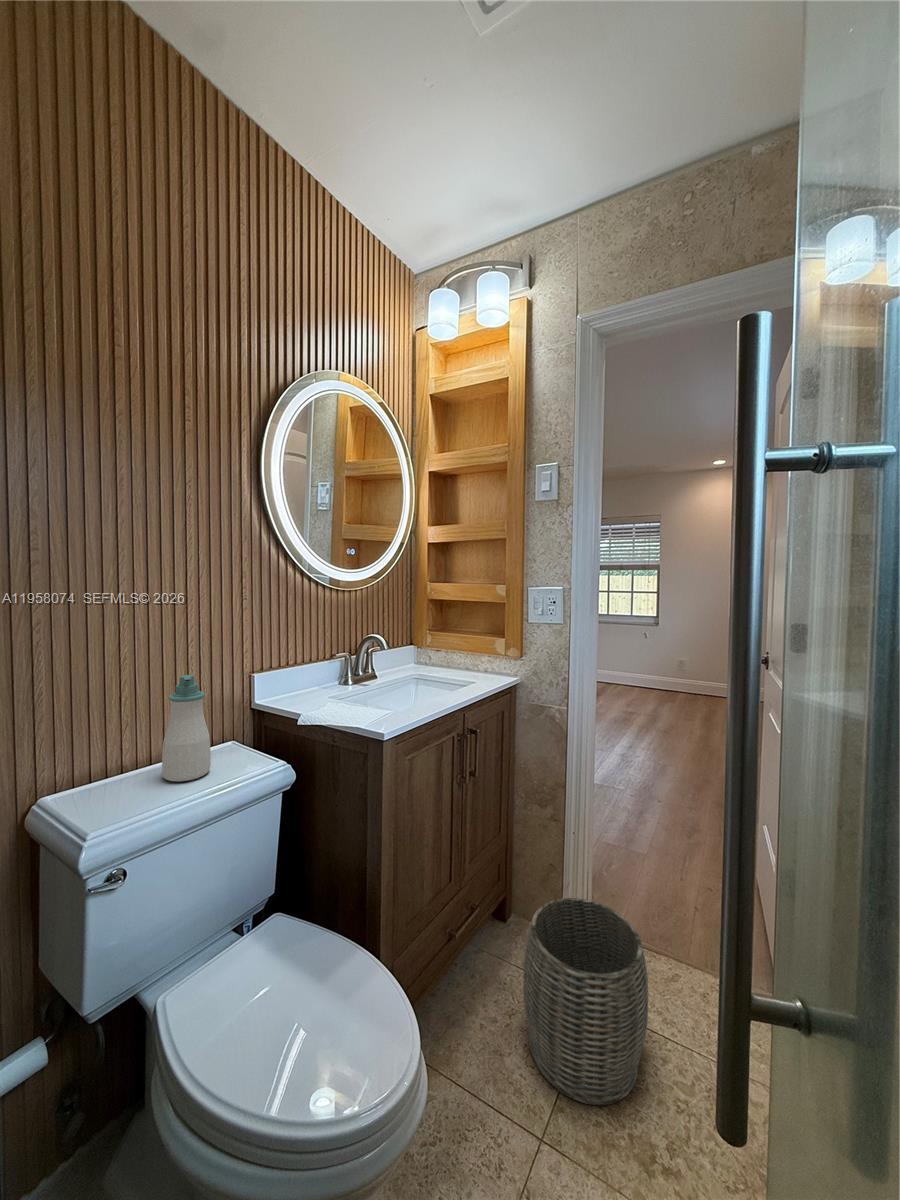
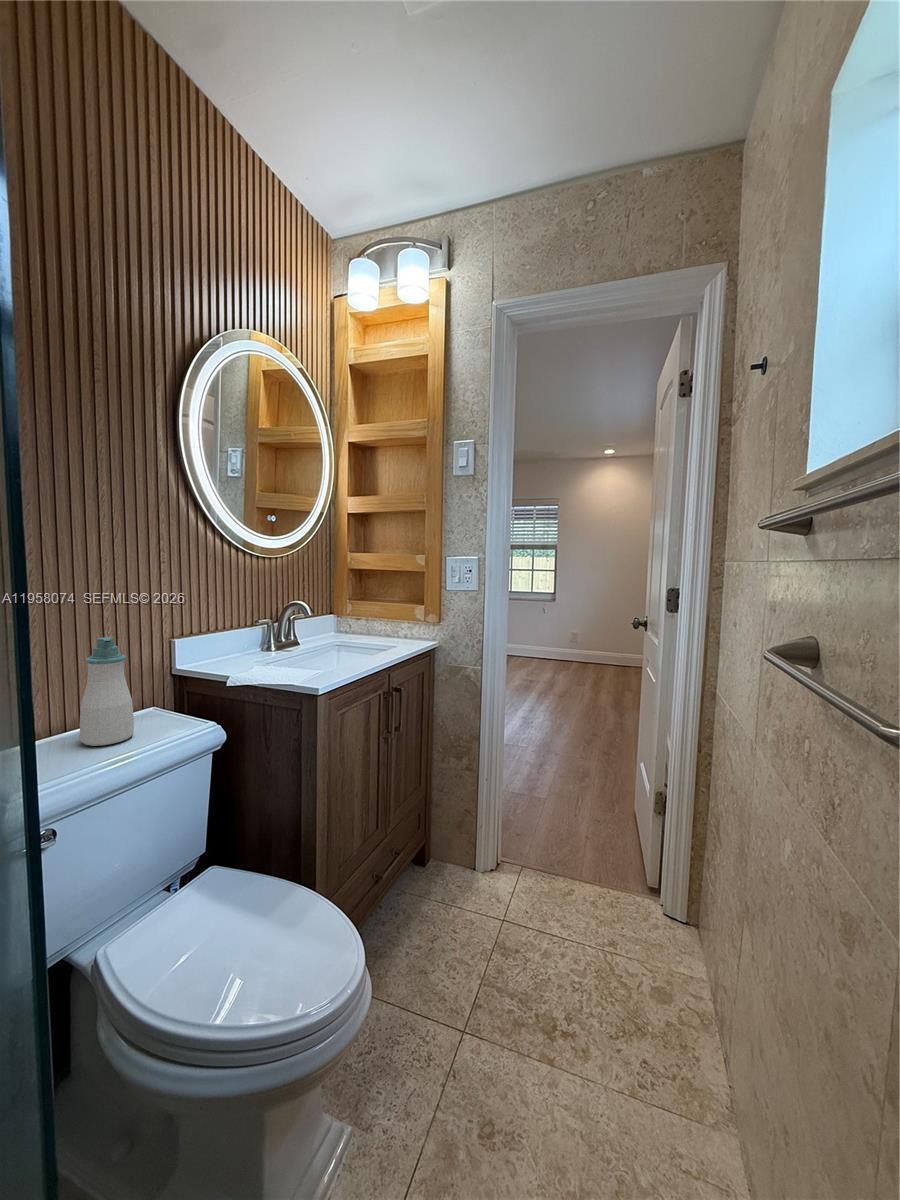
woven basket: present [523,898,648,1105] -> none [445,832,550,998]

